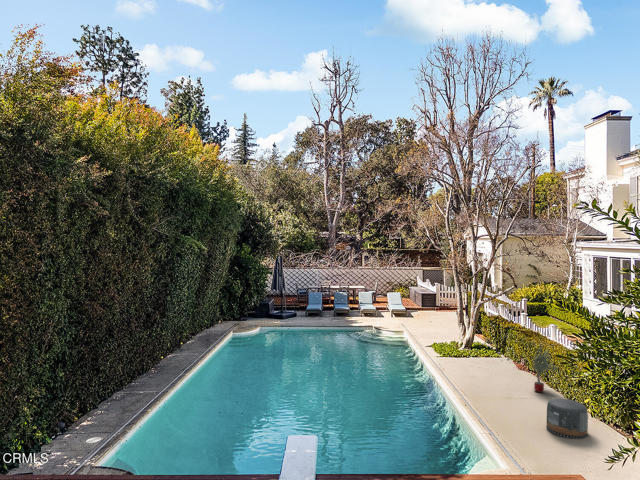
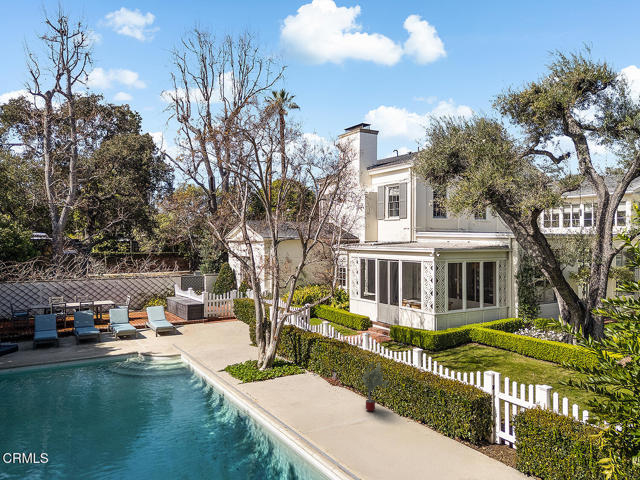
pouf: present [546,399,588,439] -> none [410,421,451,467]

